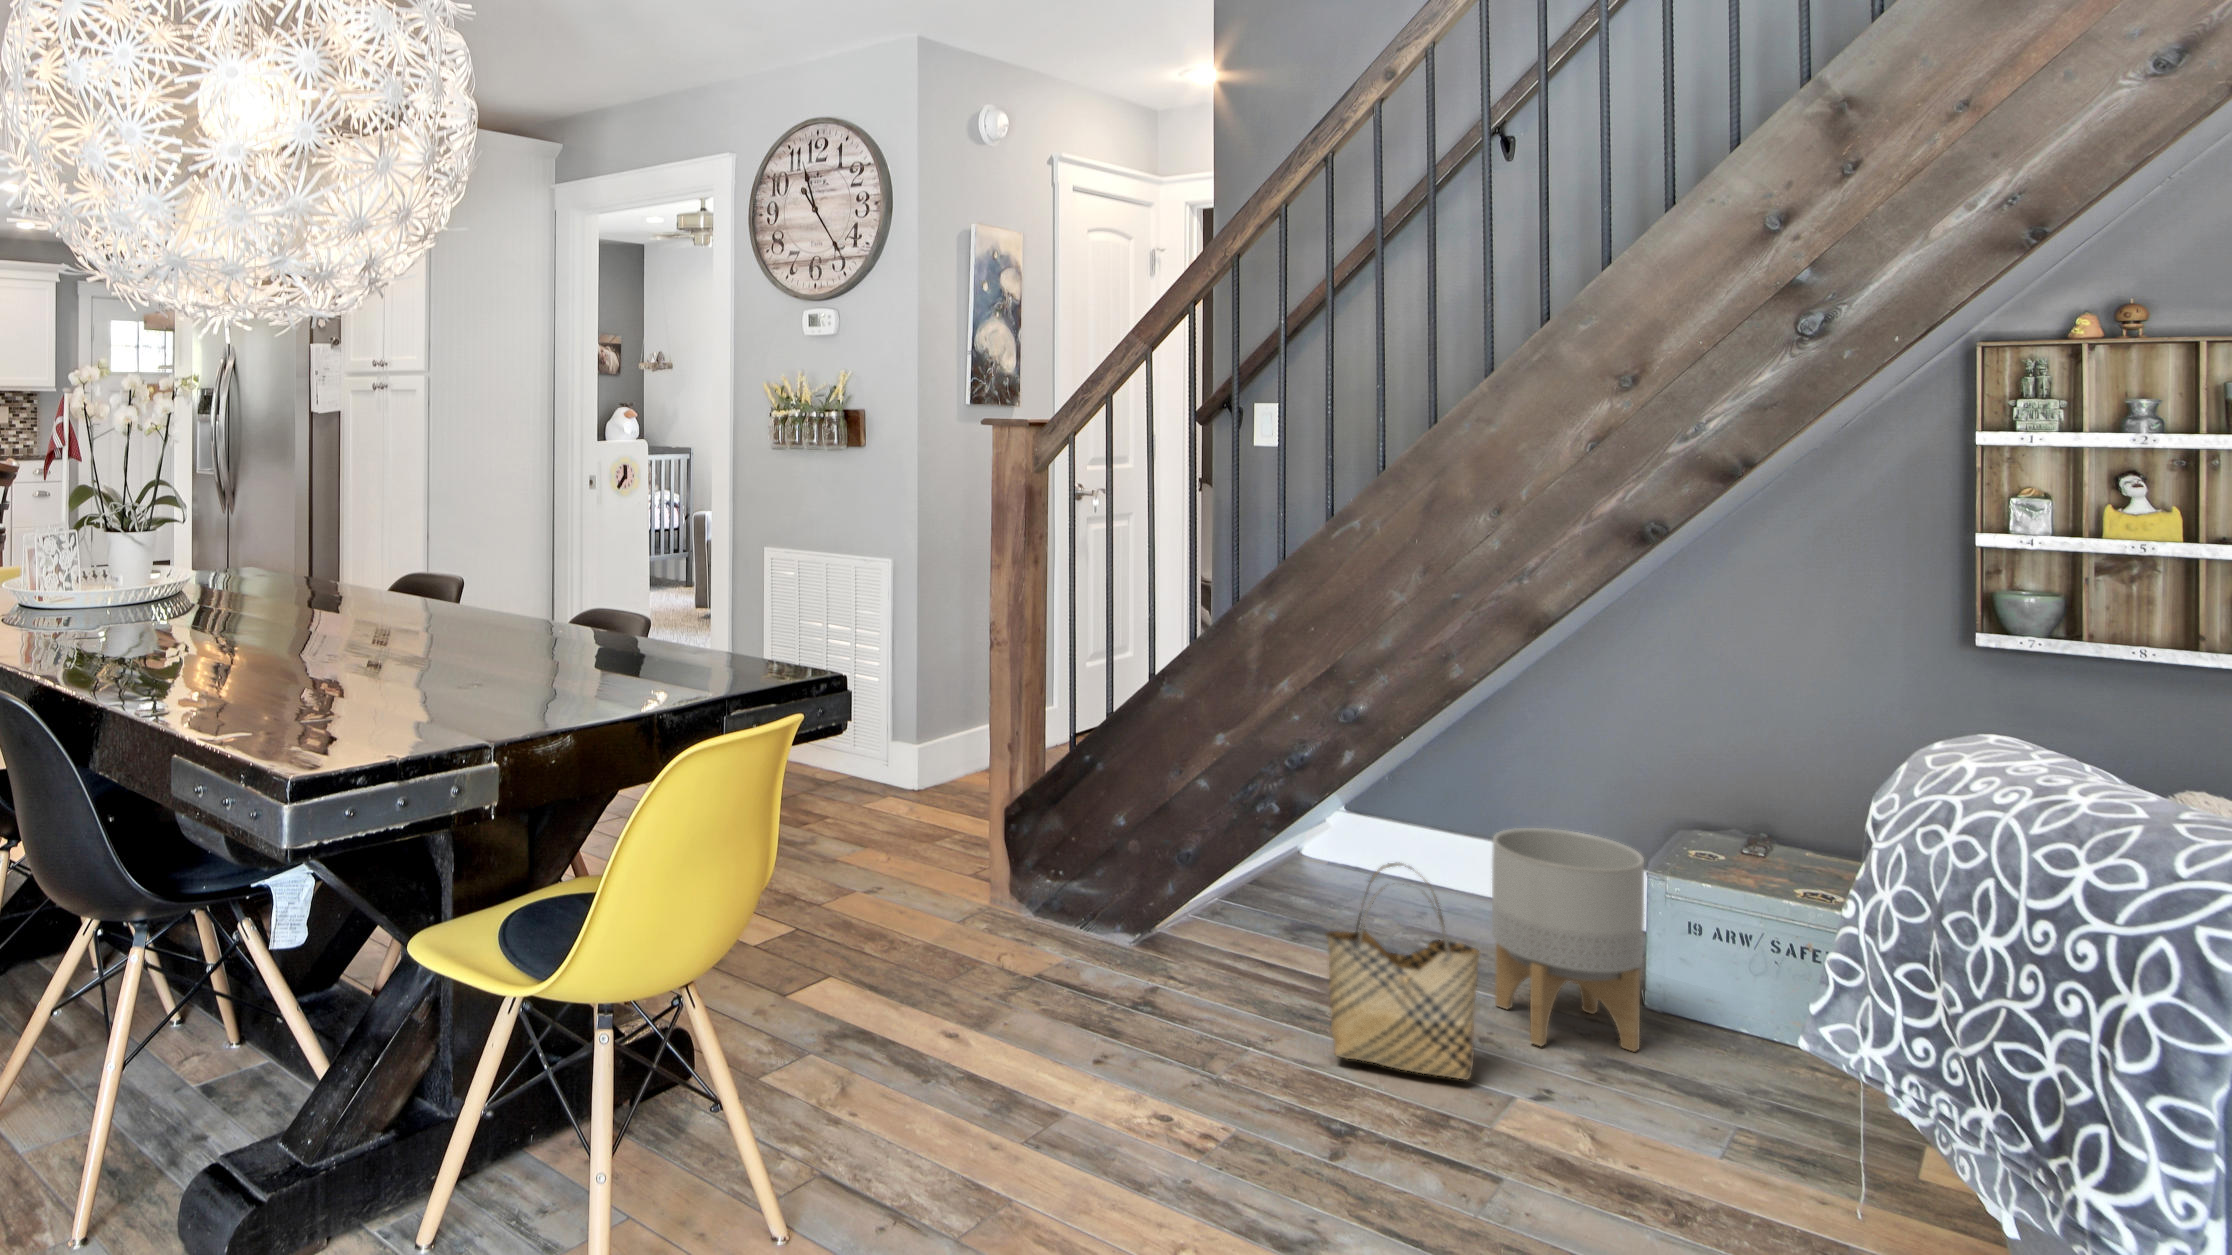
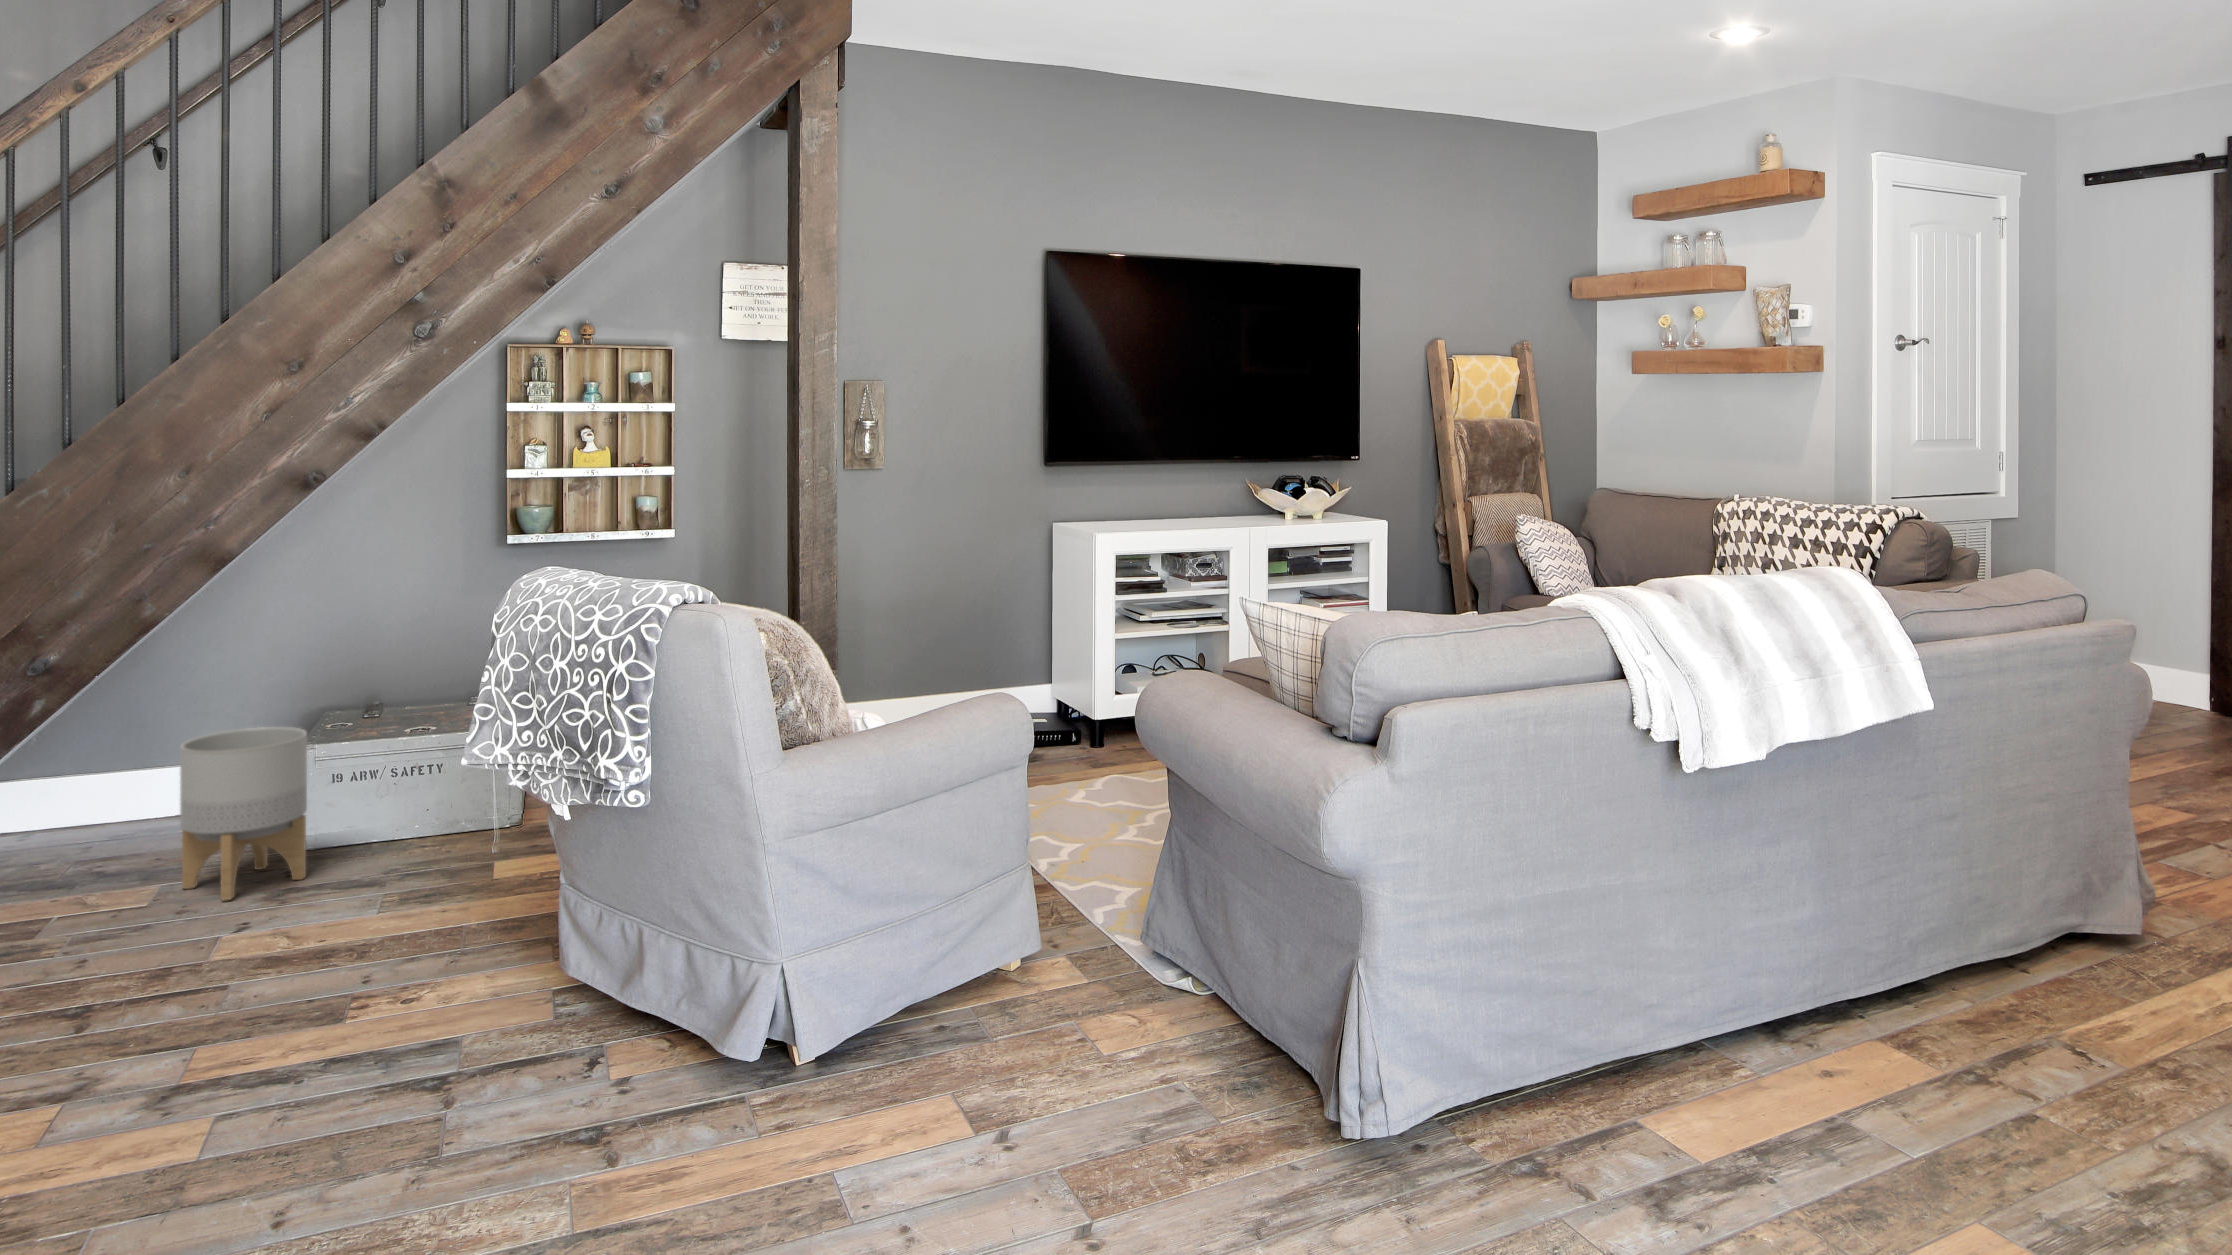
woven basket: present [1326,863,1480,1079] -> none [35,781,186,965]

